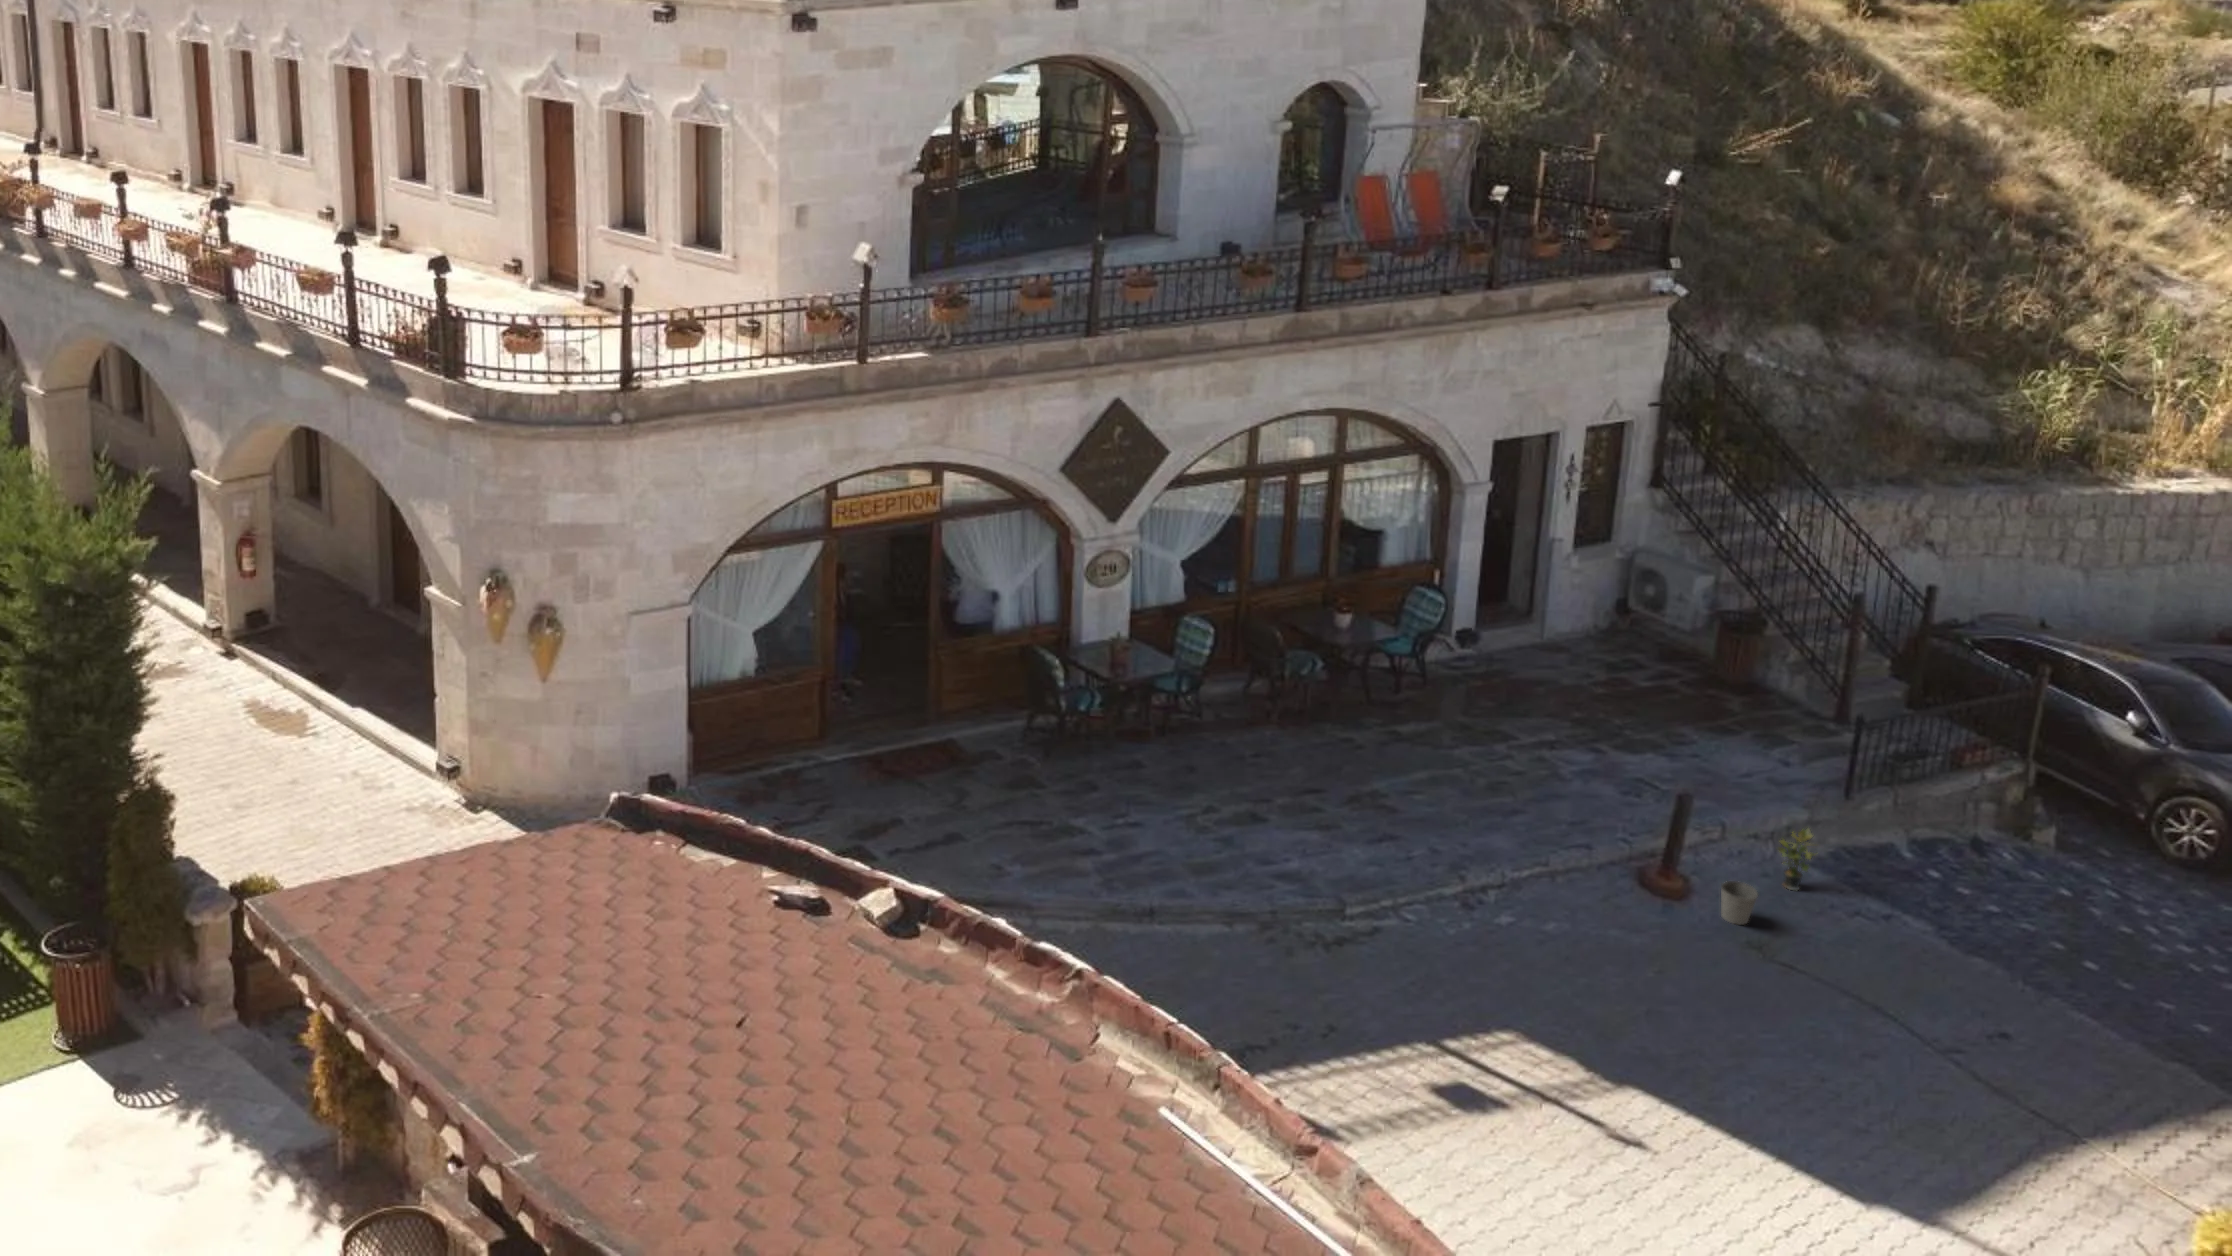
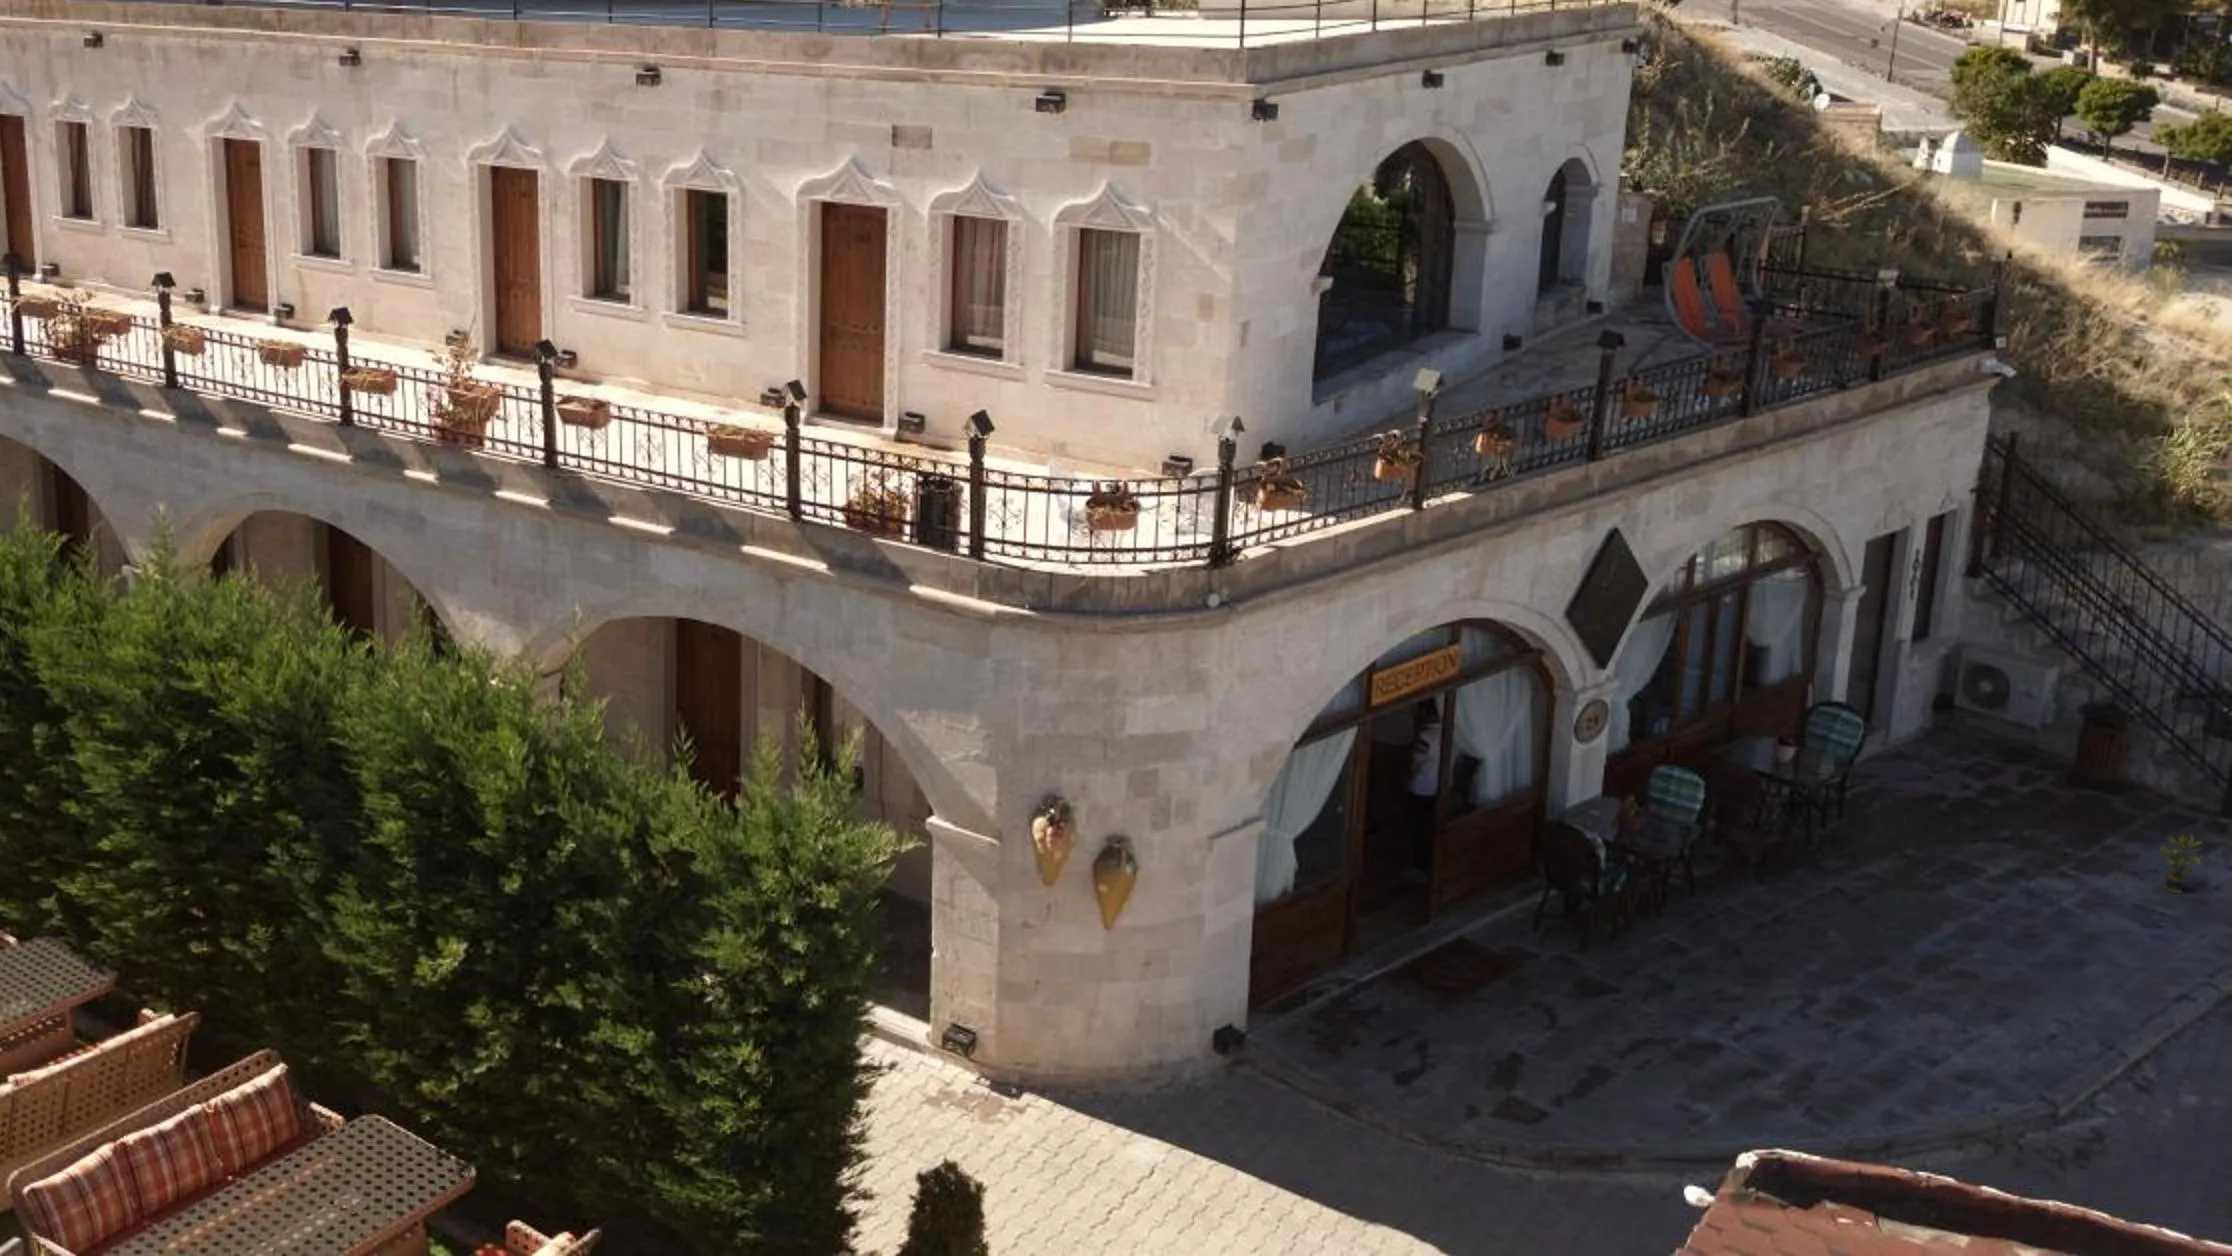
bucket: present [1721,881,1758,925] -> none [2159,900,2202,943]

